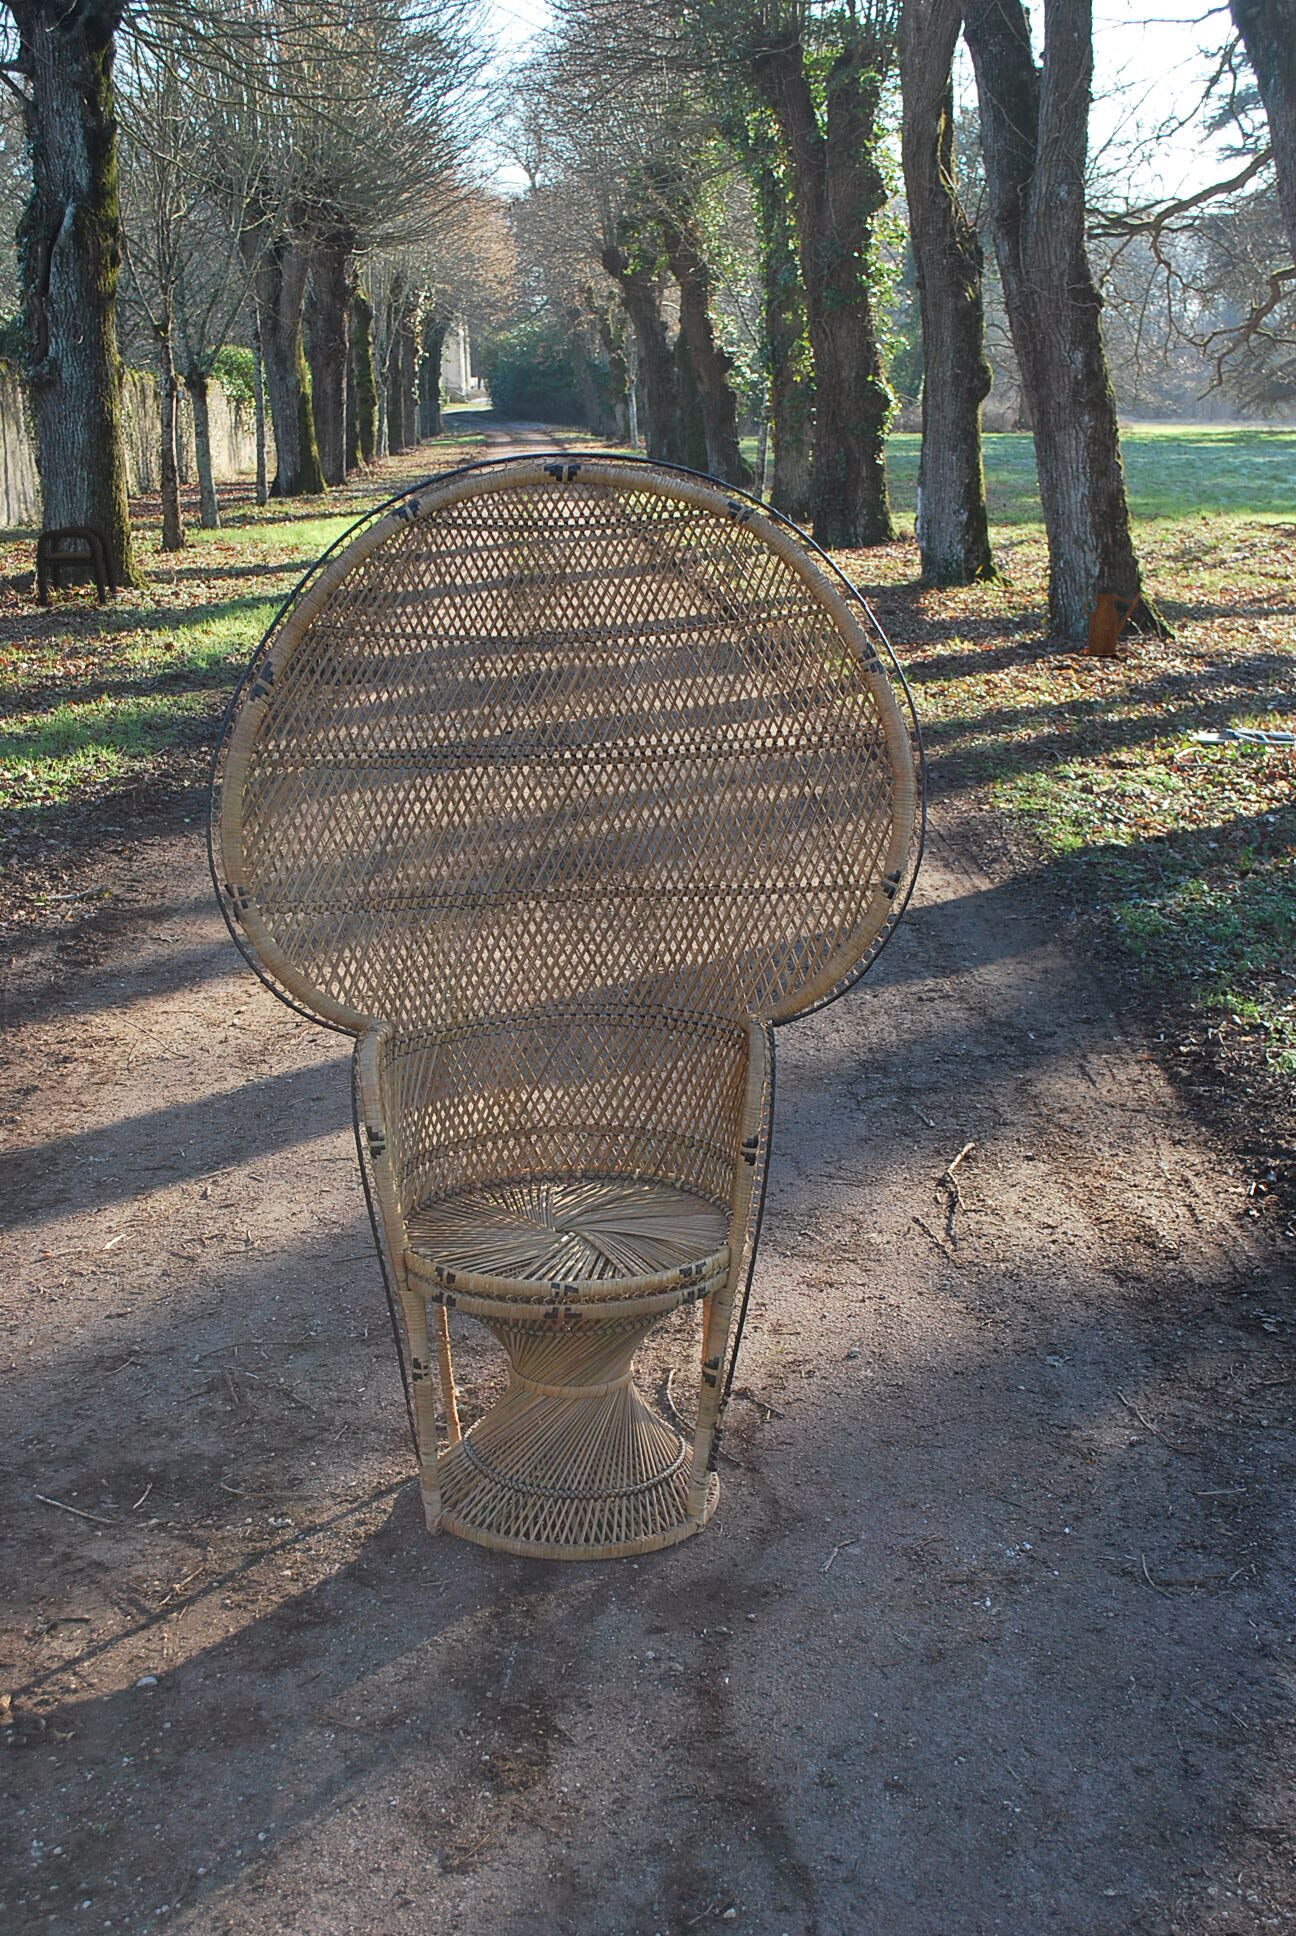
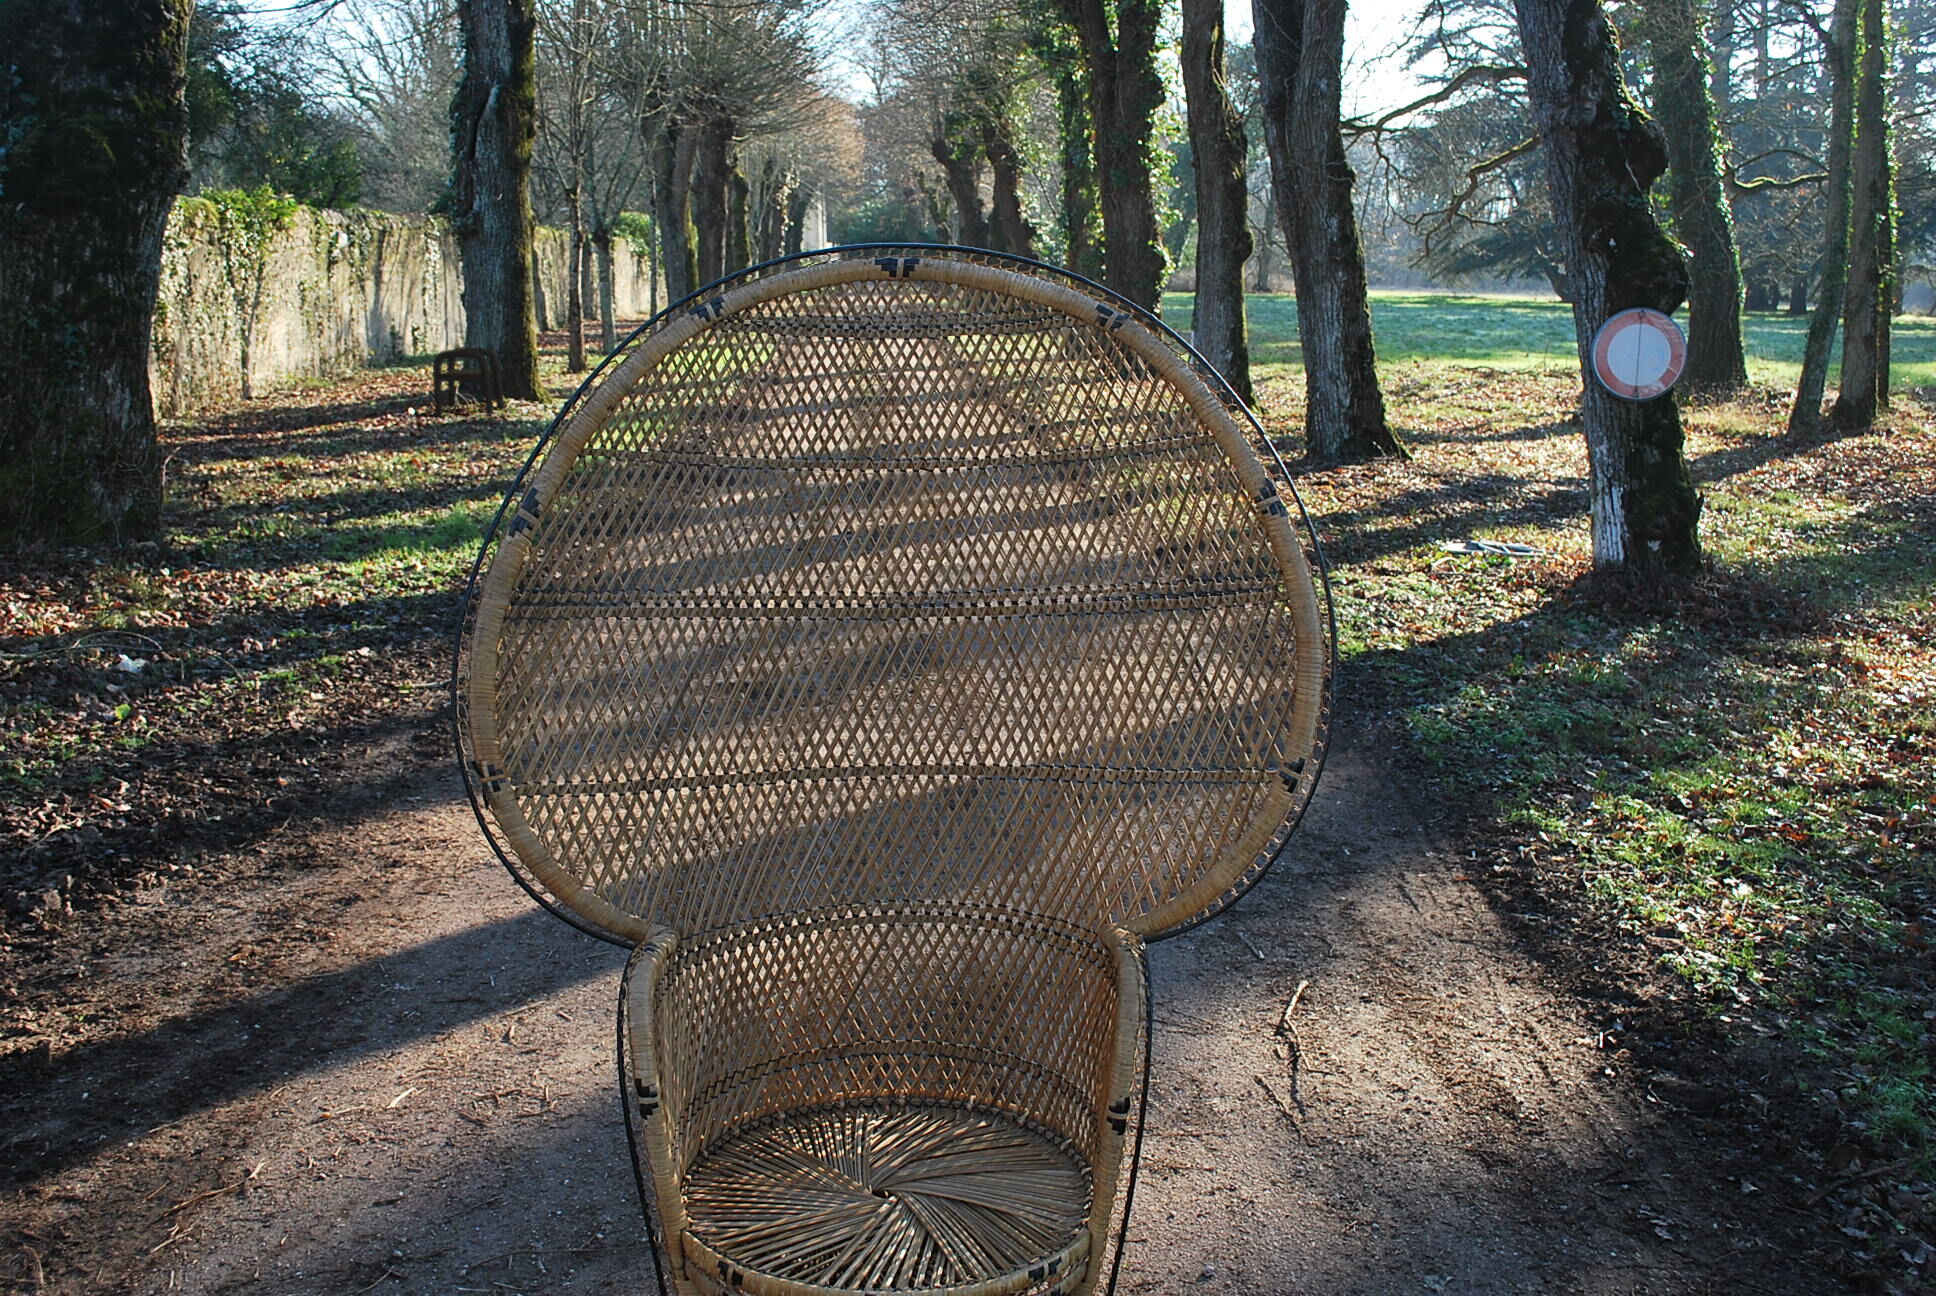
watering can: present [1084,593,1141,656] -> none [1335,420,1386,474]

